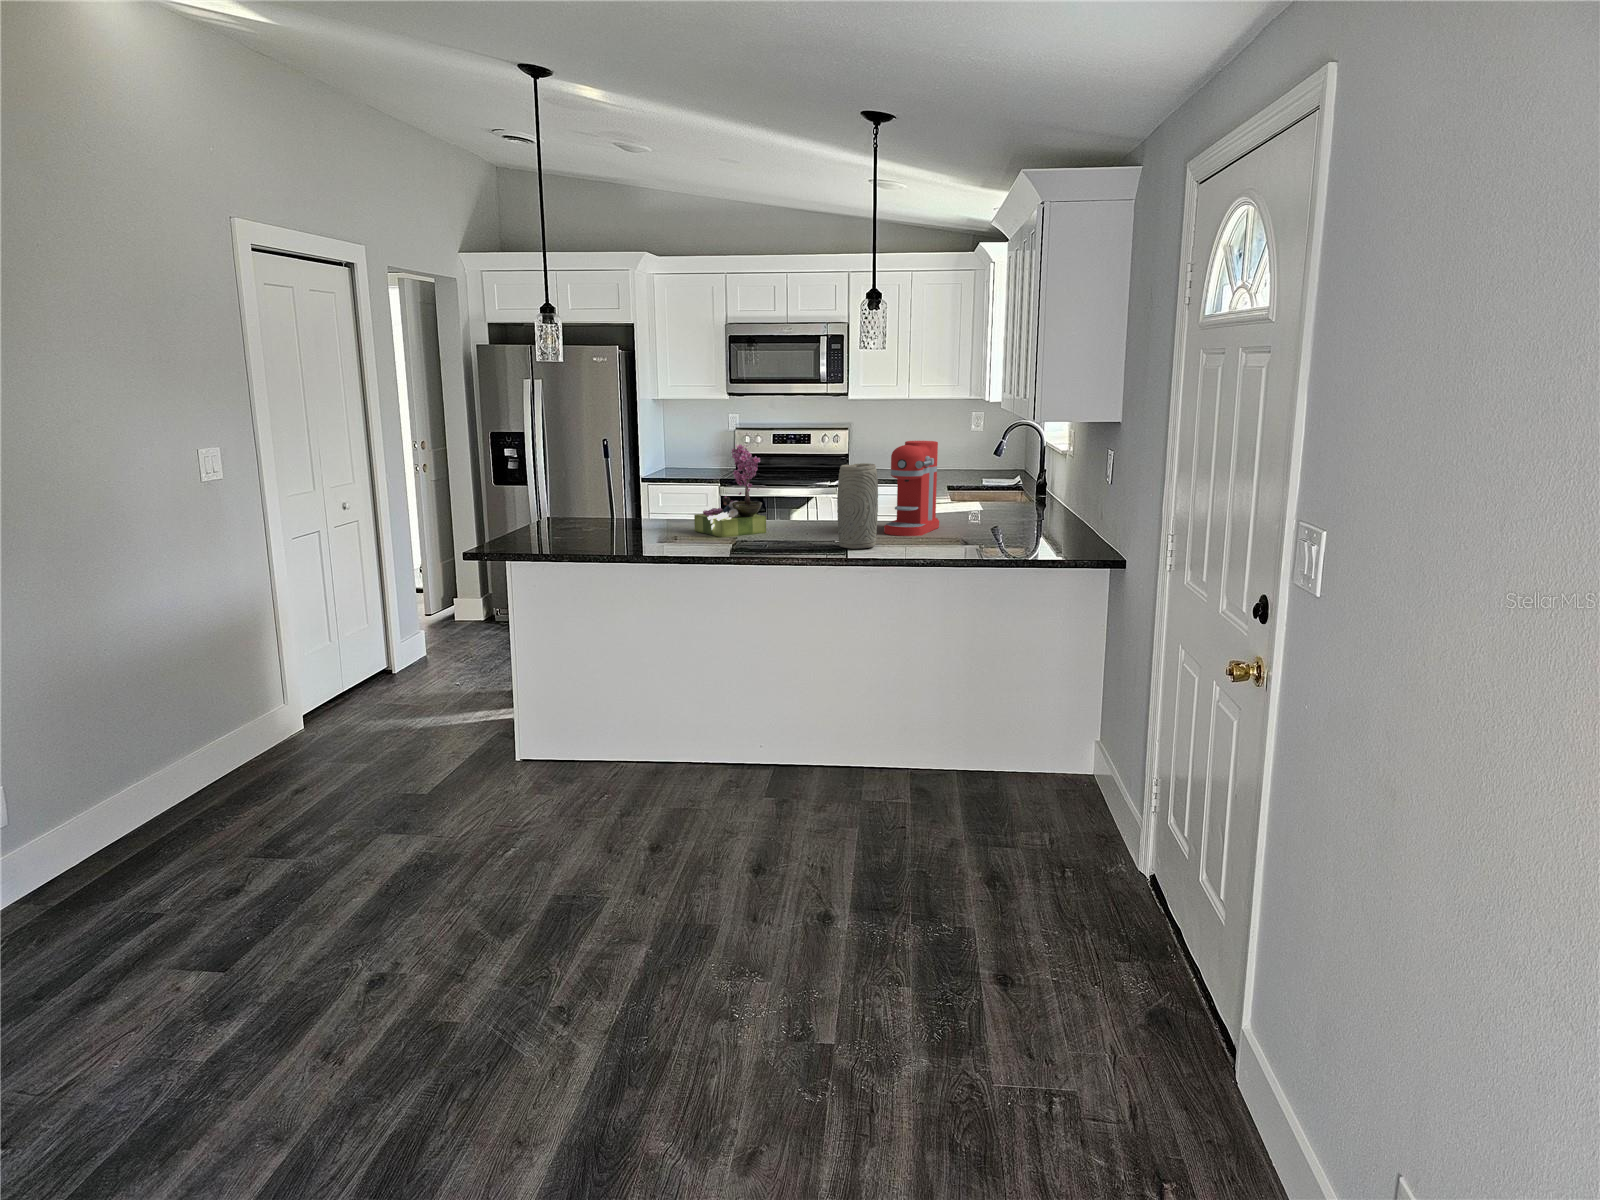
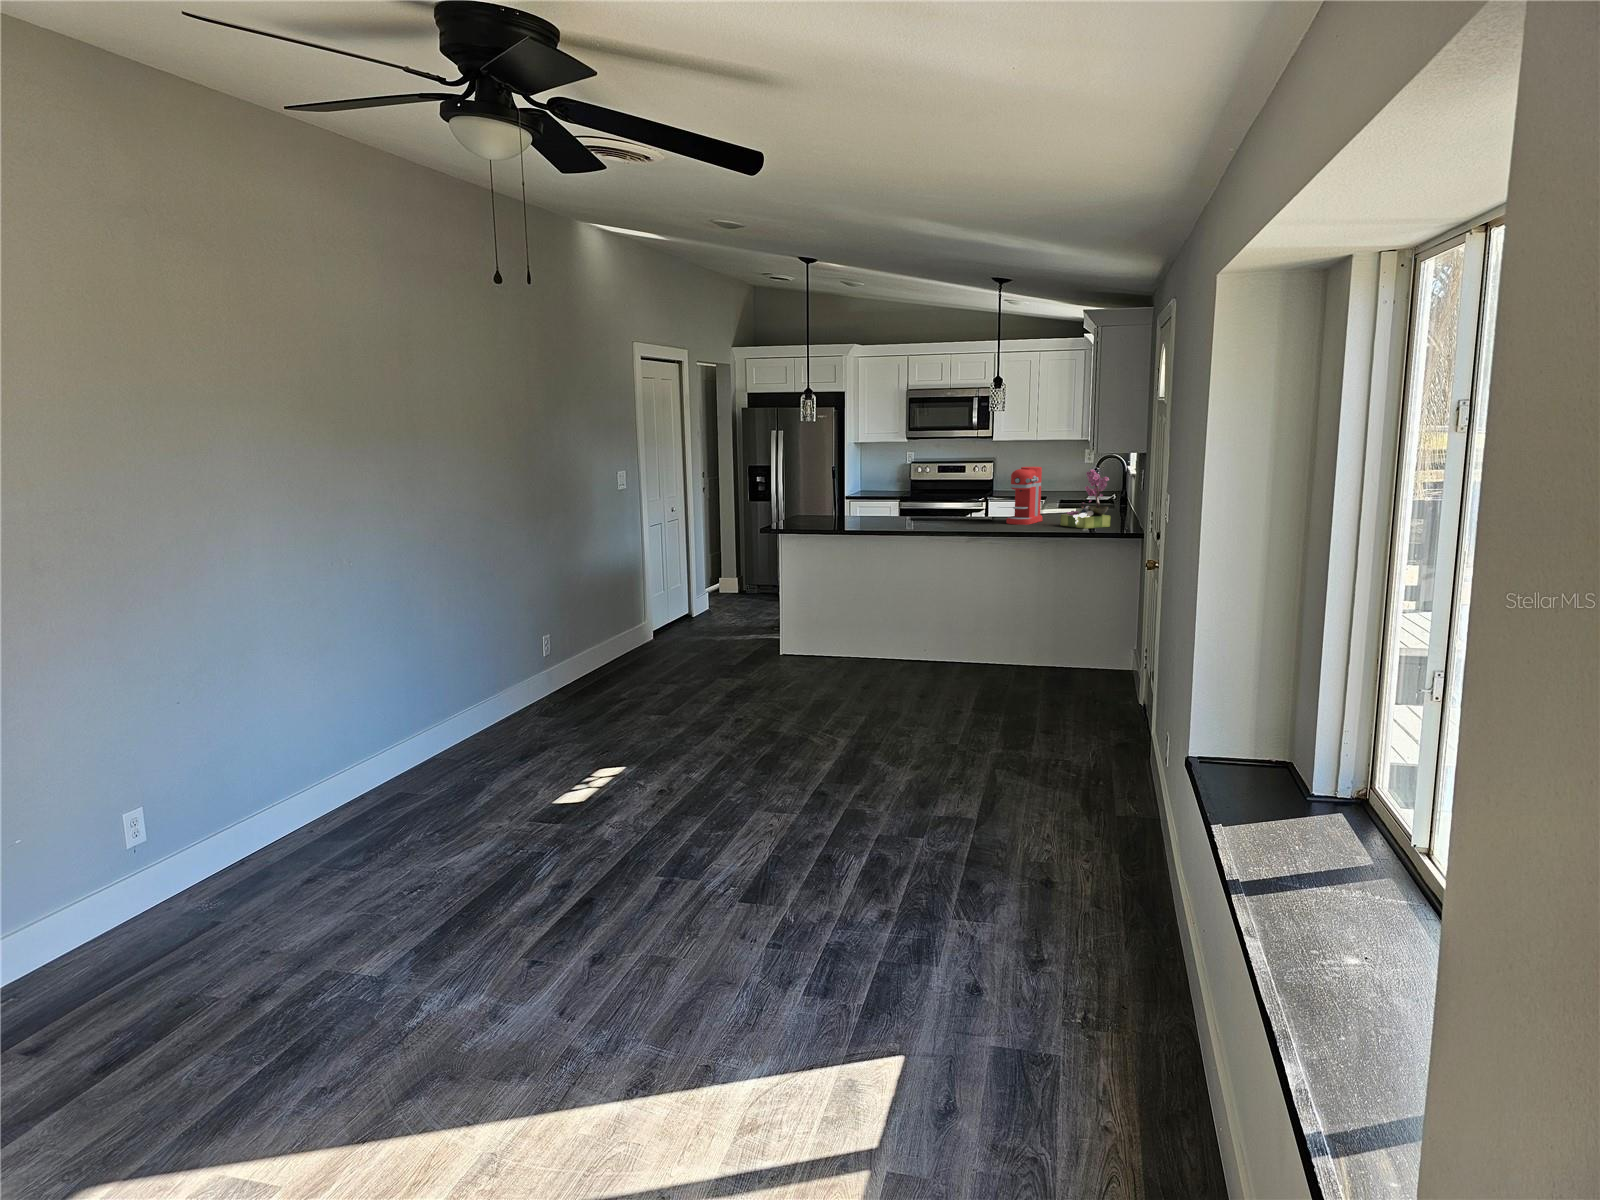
flower arrangement: present [694,445,766,538] -> present [1060,469,1111,529]
vase: present [837,463,878,549] -> none [976,479,1000,529]

